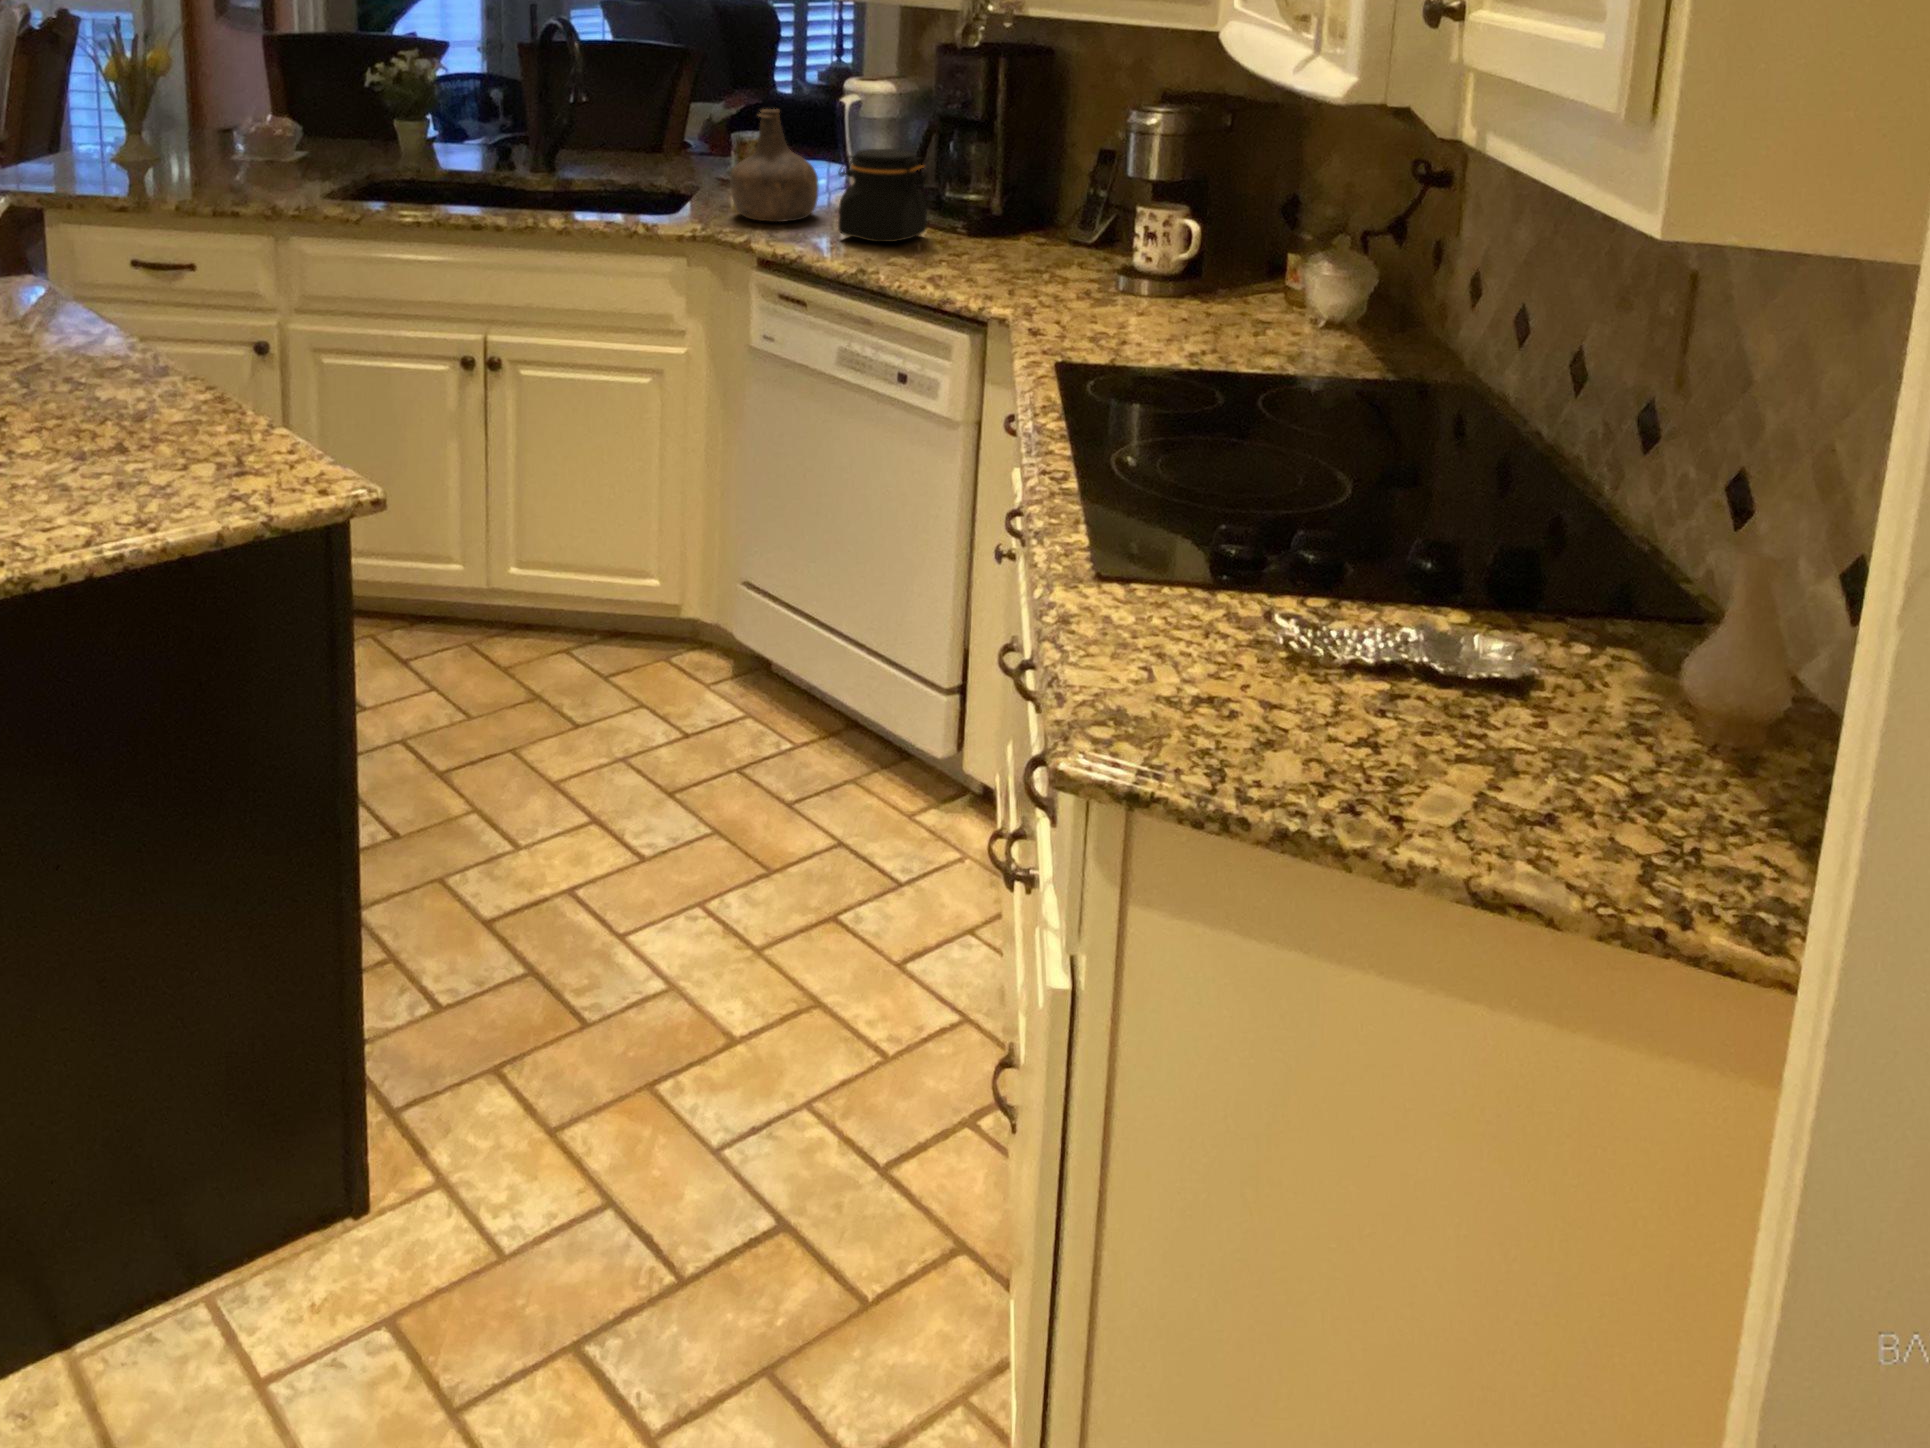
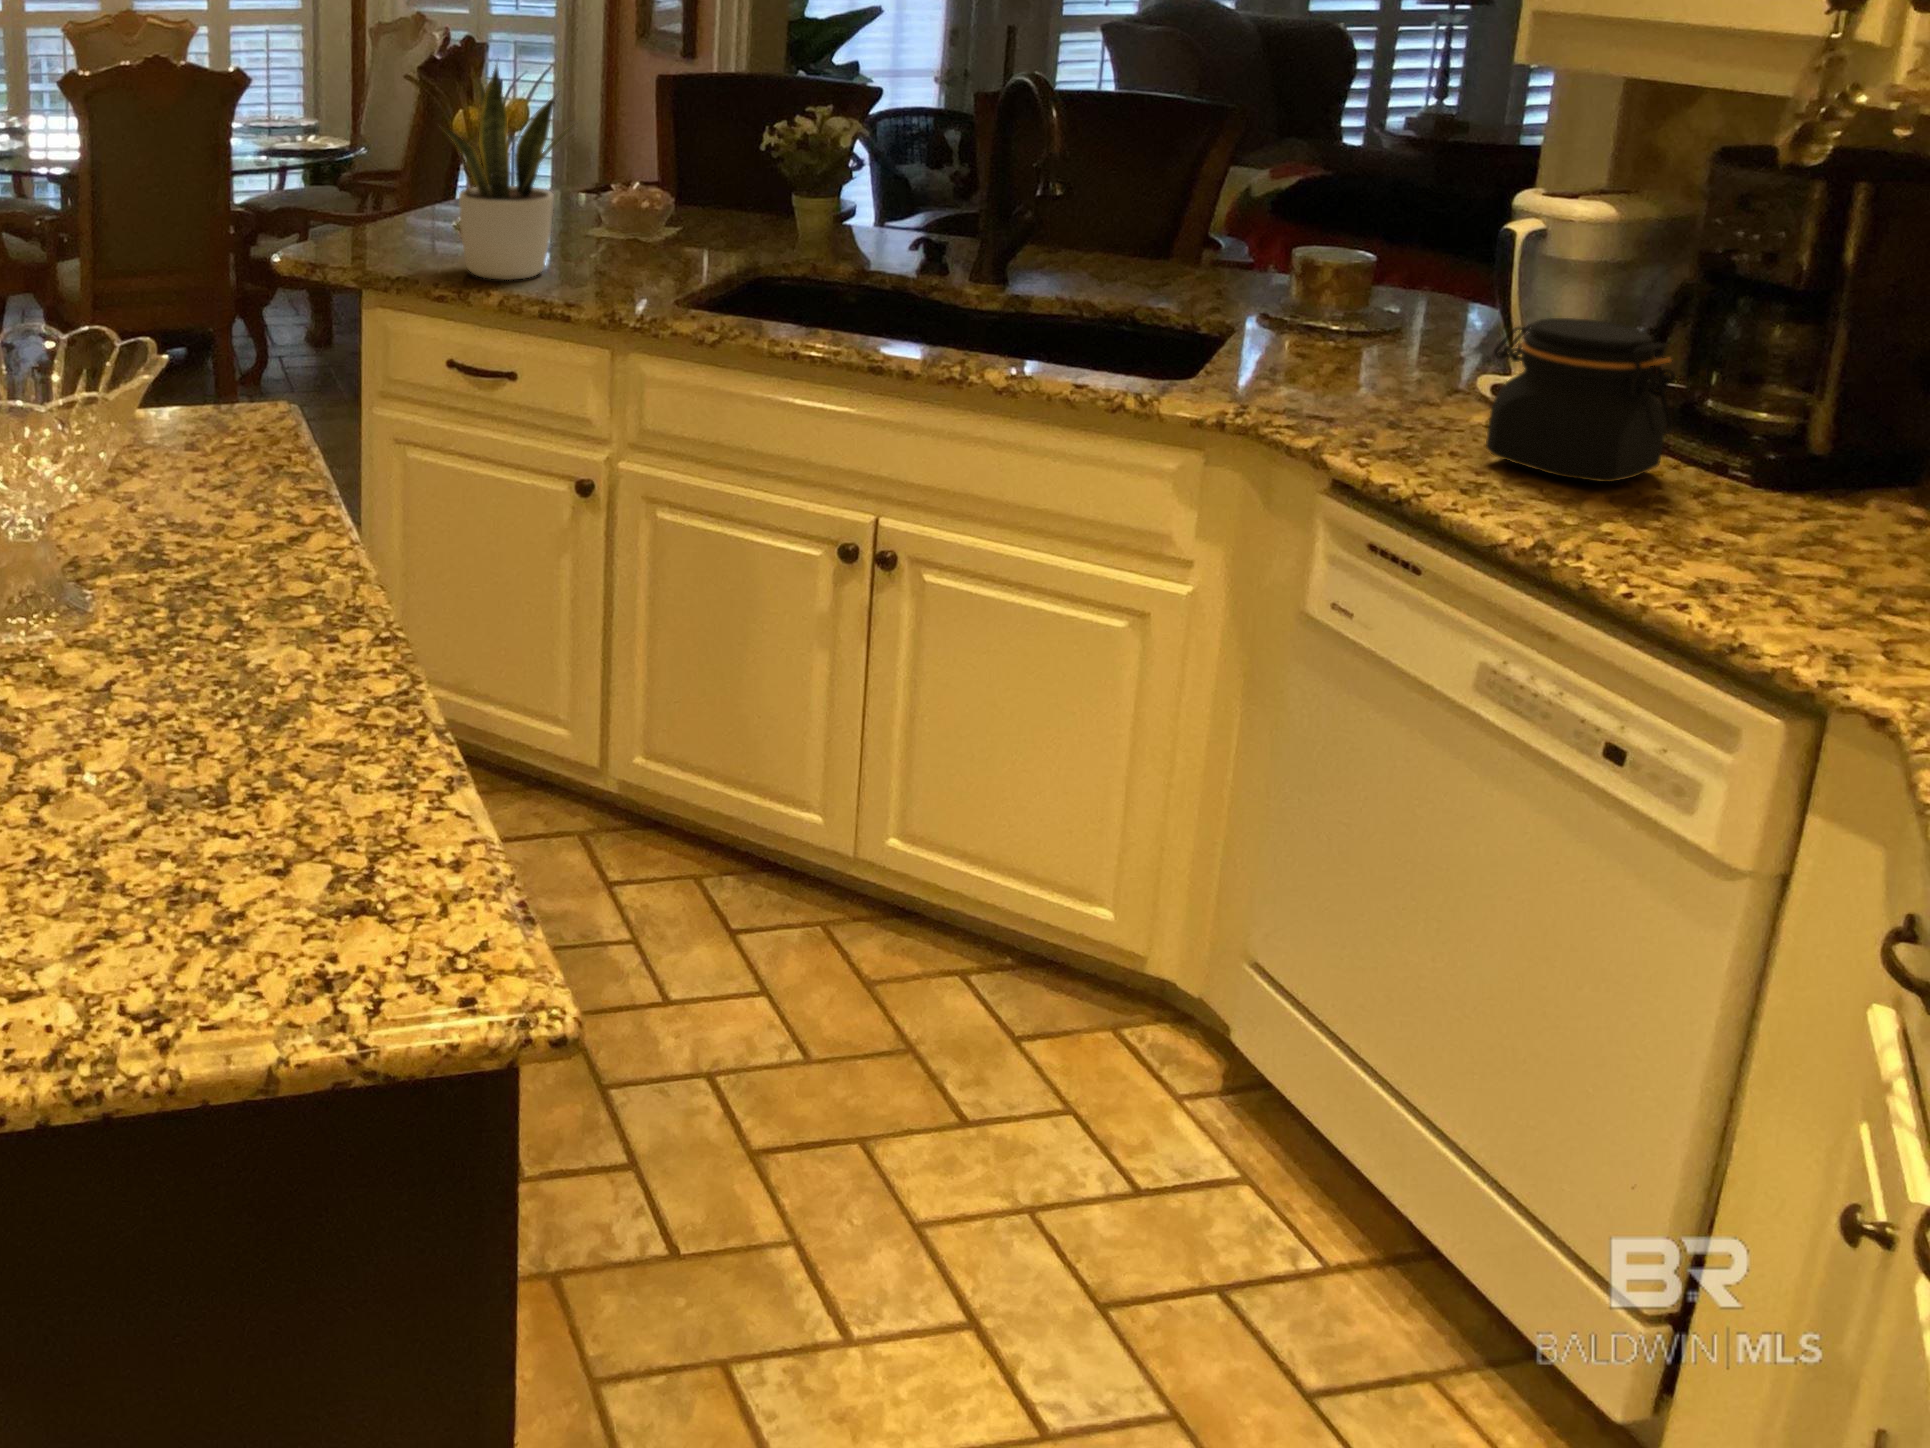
potted plant: none [96,15,227,195] -> present [438,65,569,280]
bottle: present [730,109,818,222] -> none [1291,232,1448,413]

